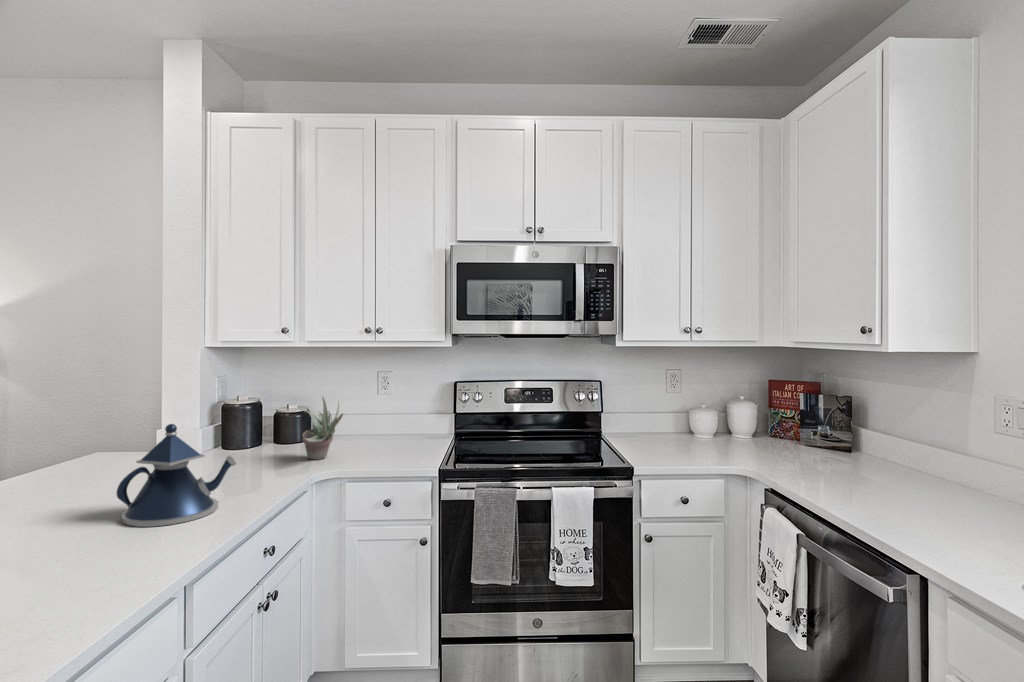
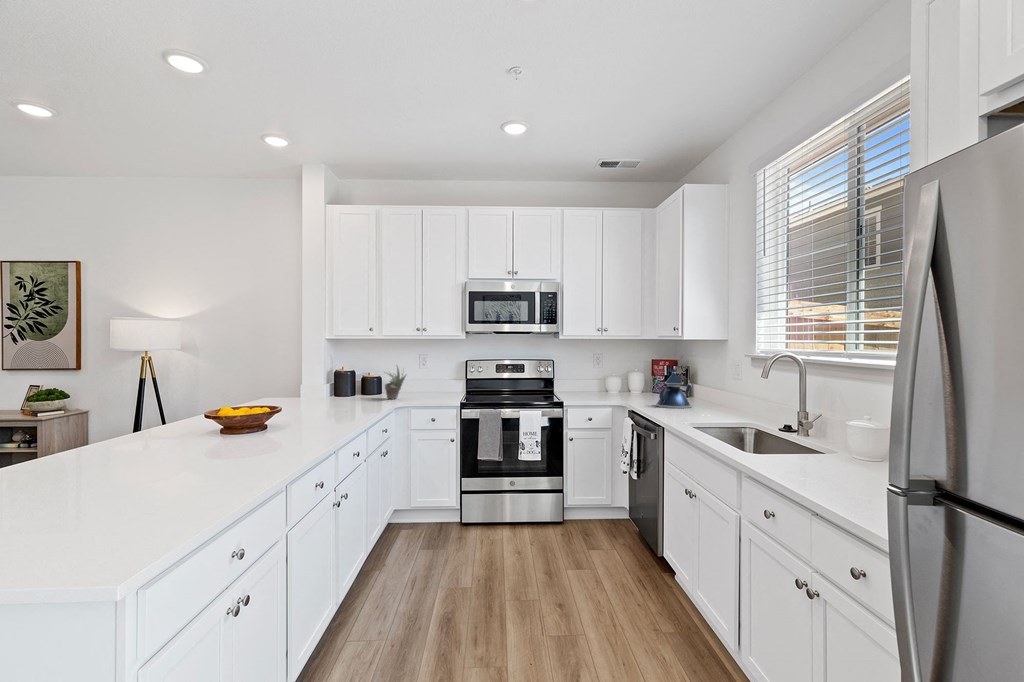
teapot: present [117,424,237,527] -> present [656,368,692,408]

